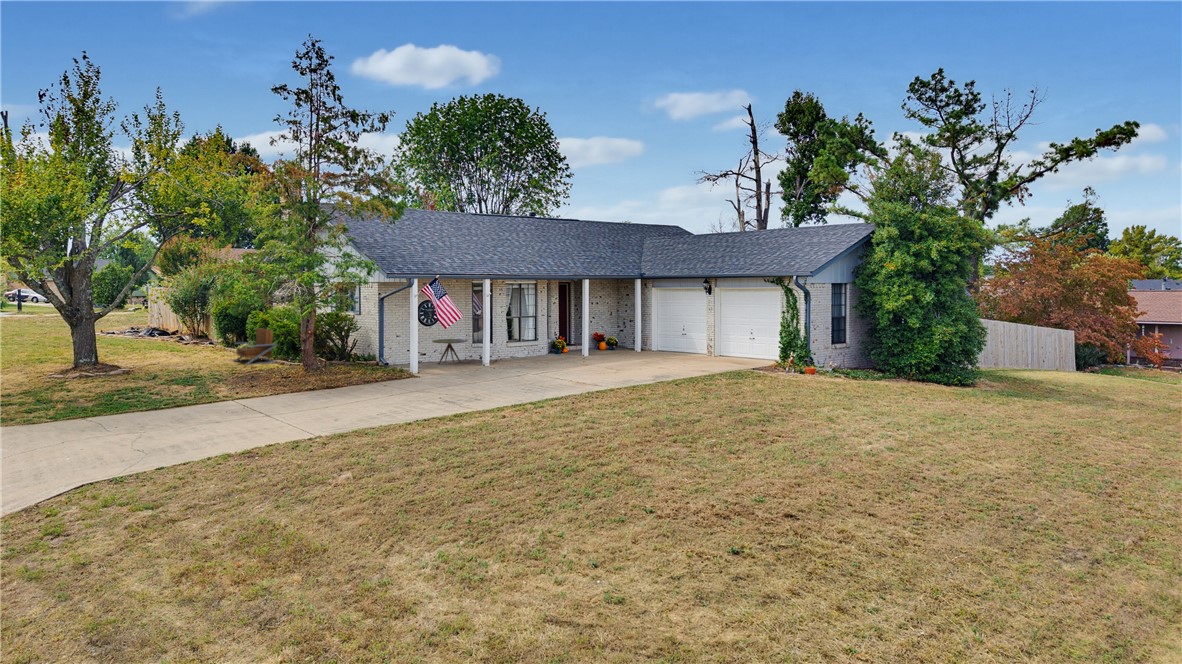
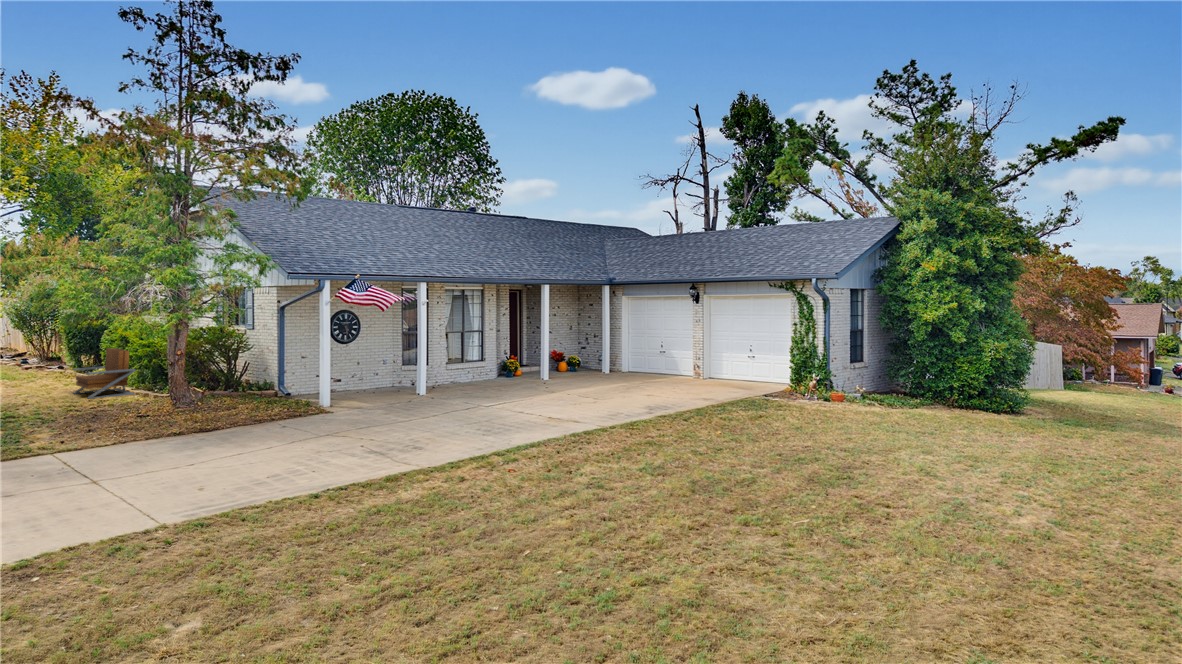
round table: present [432,339,467,364] -> none [352,360,398,394]

